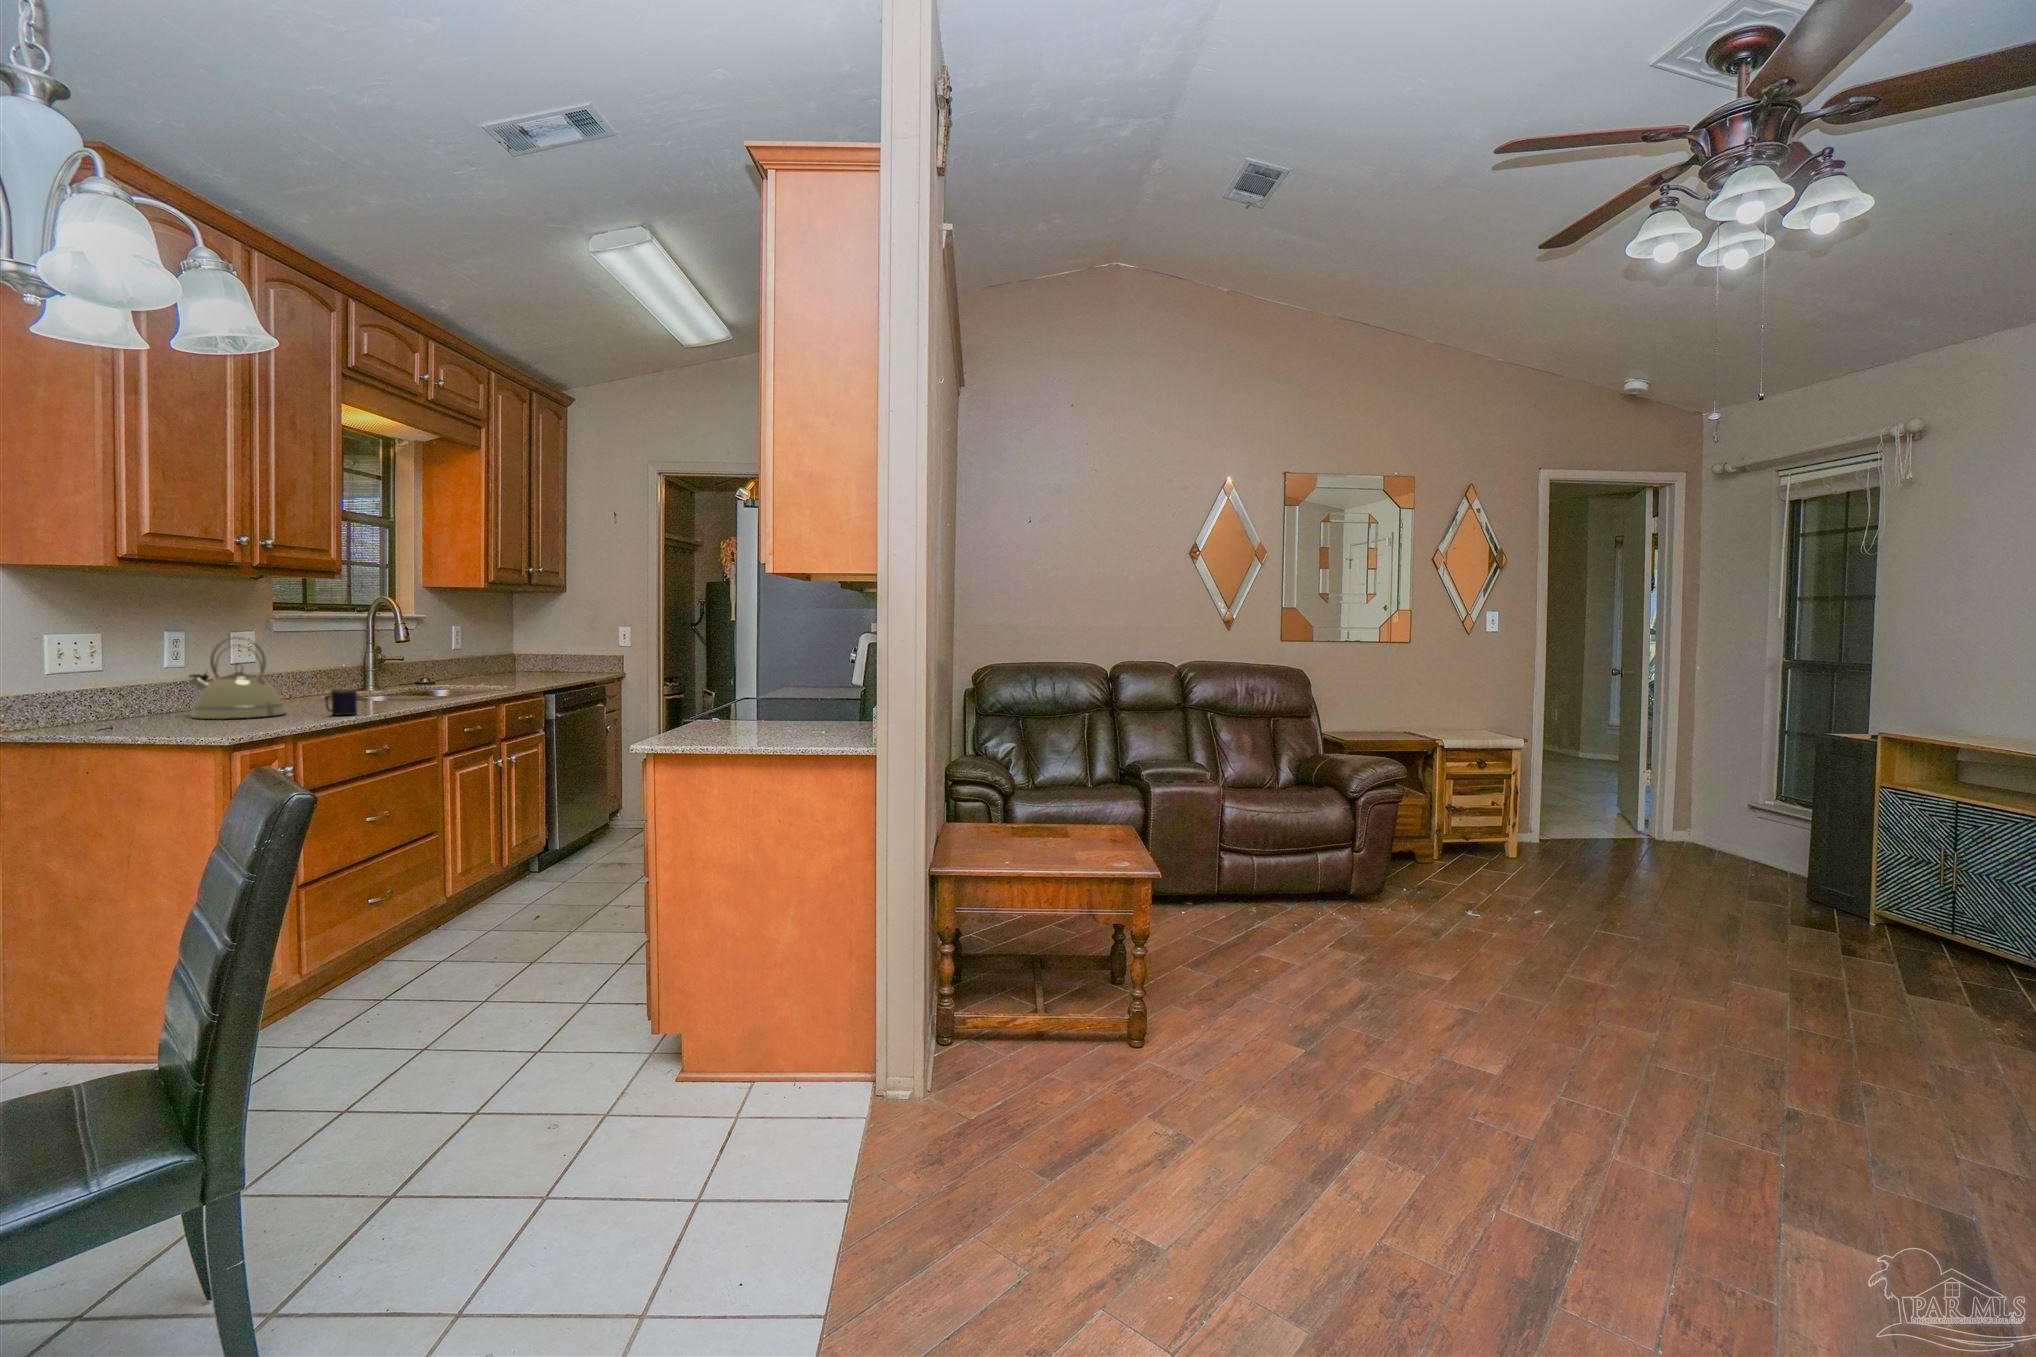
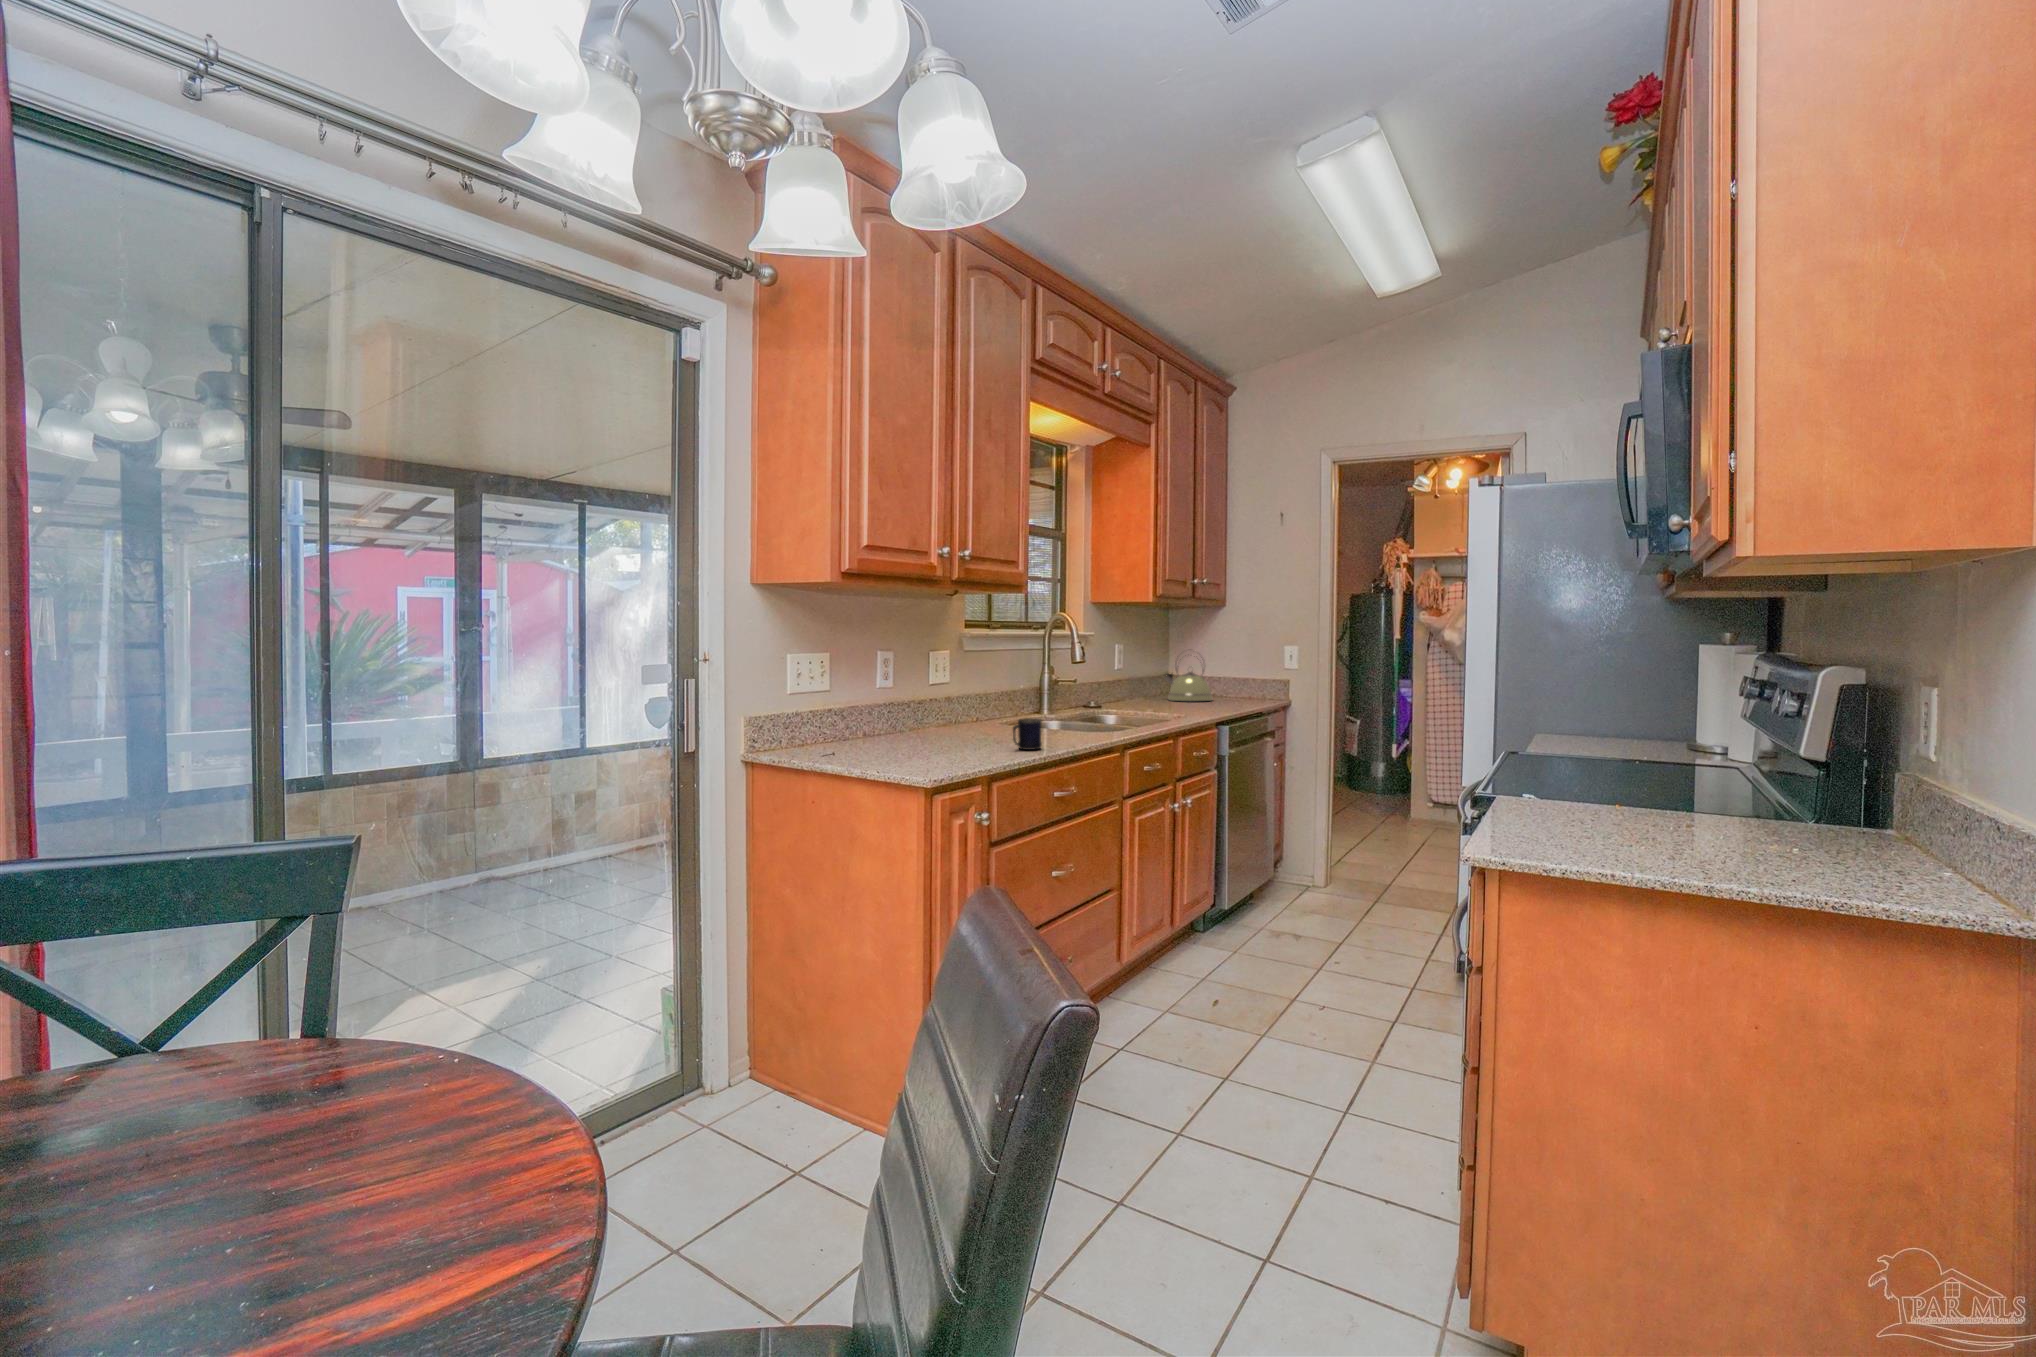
kettle: present [189,637,286,719] -> present [1165,657,1212,701]

